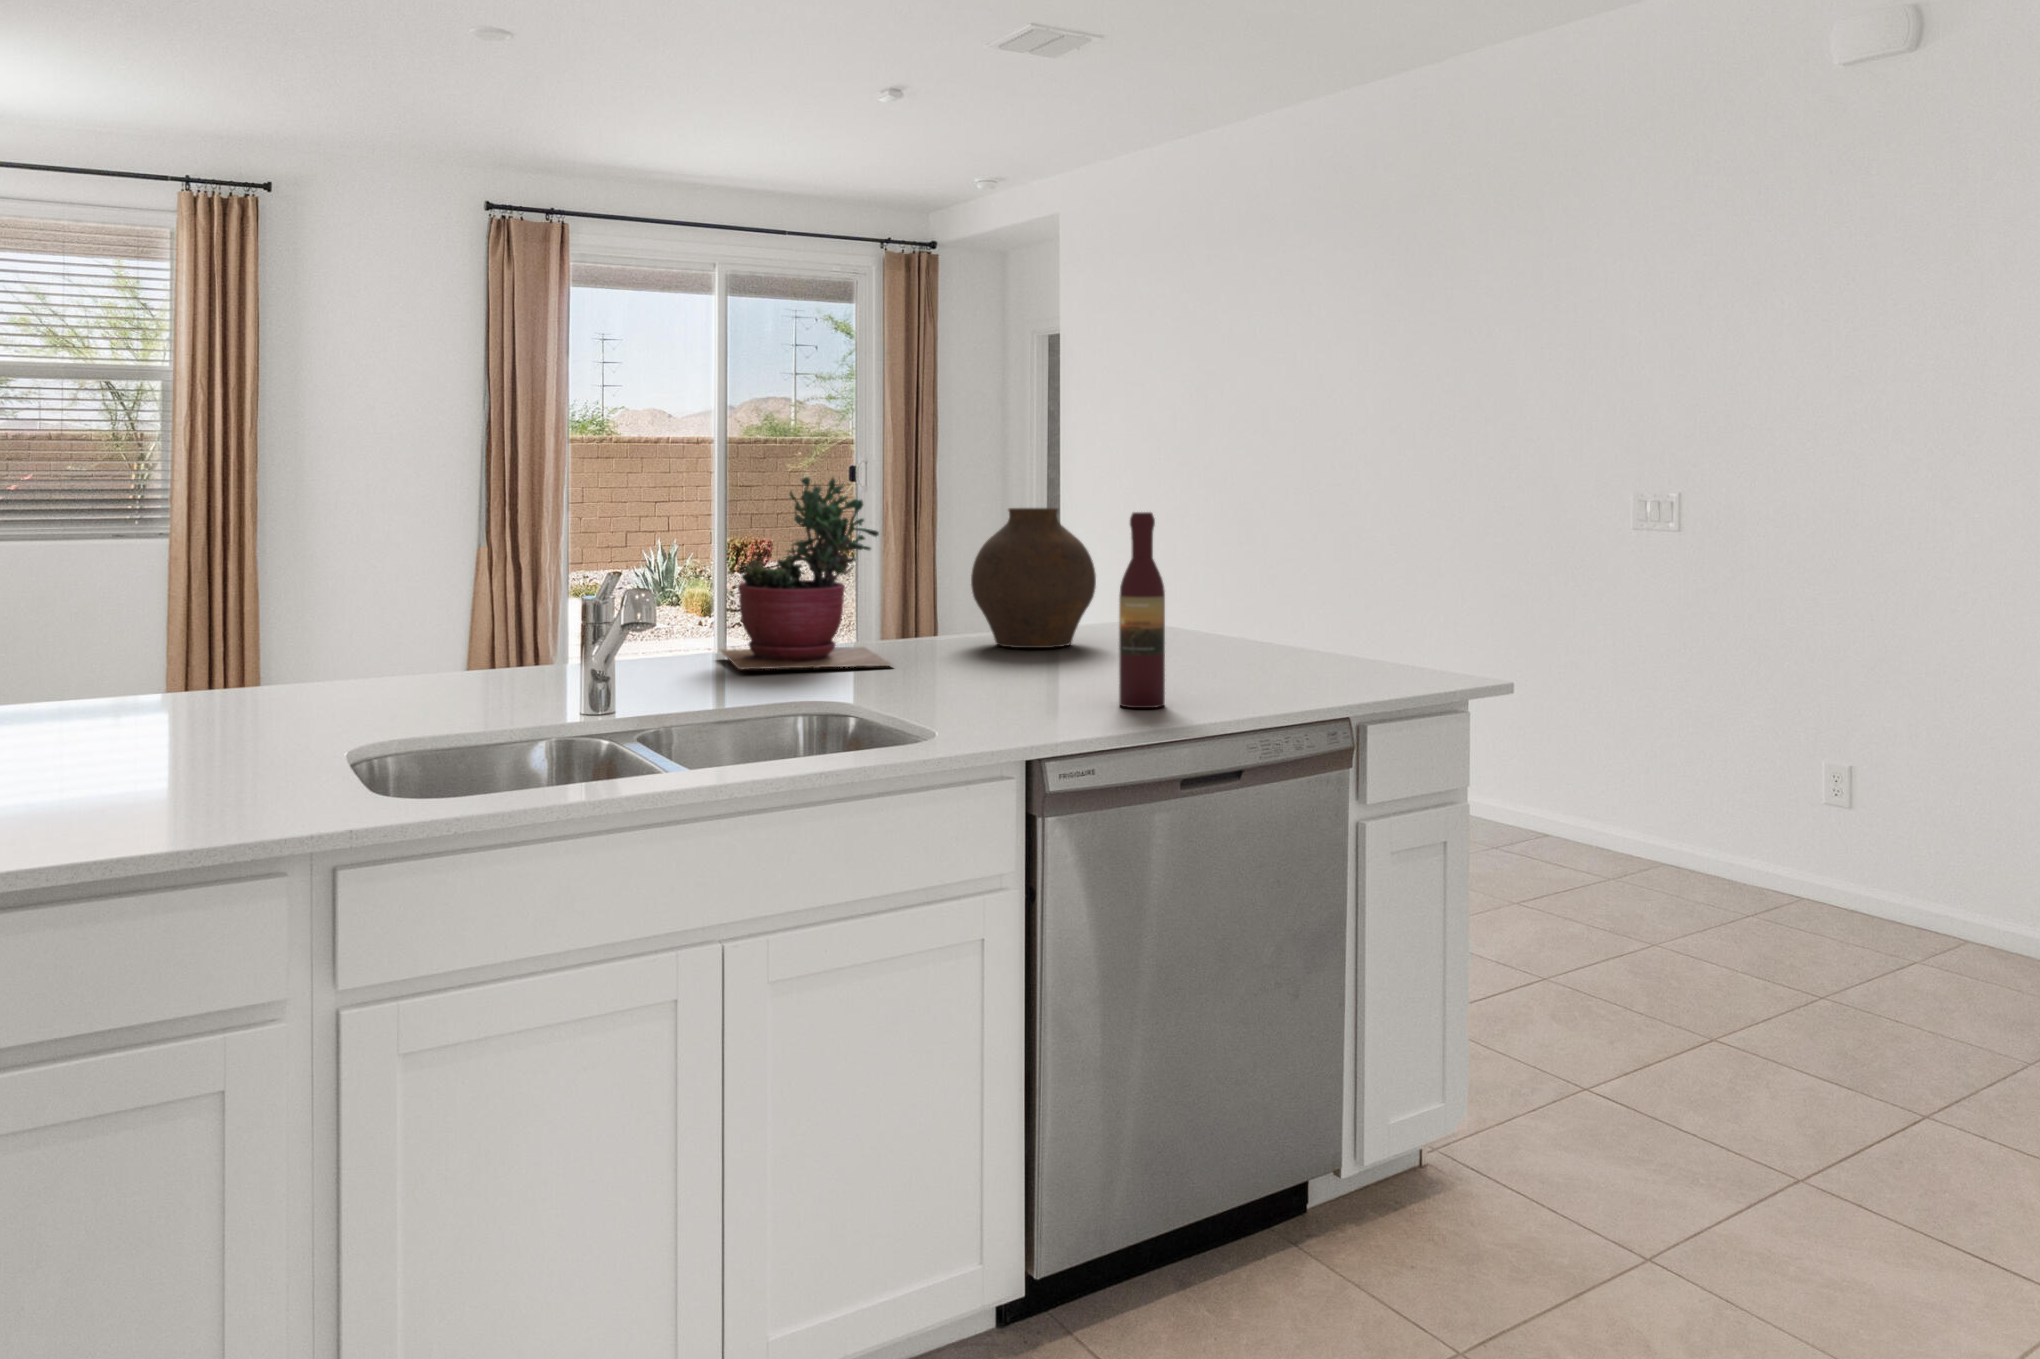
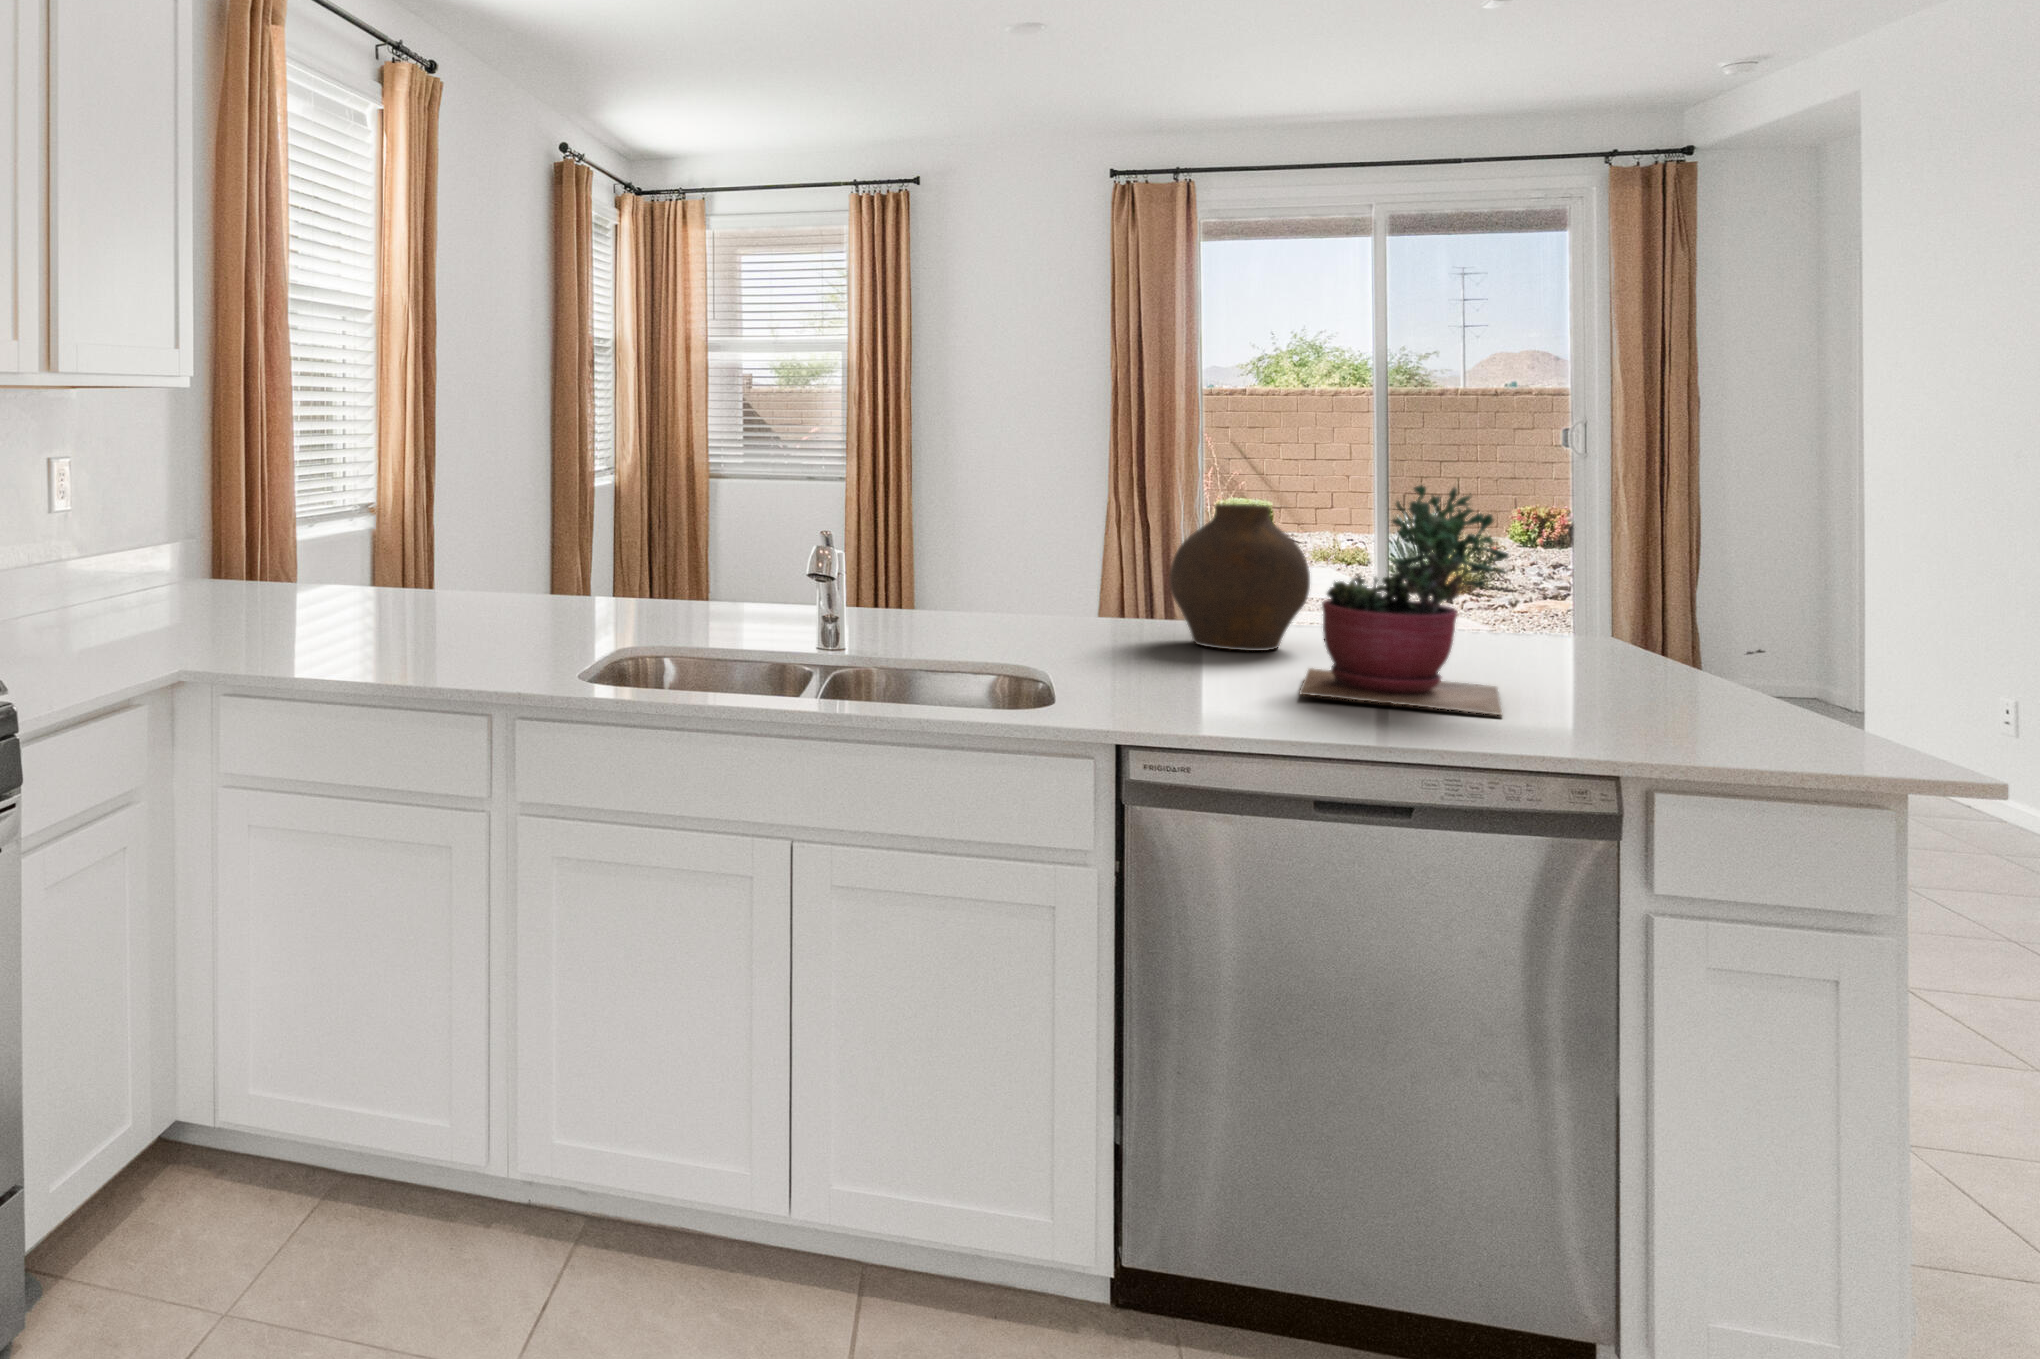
succulent plant: present [721,477,893,669] -> present [1300,486,1509,715]
wine bottle: present [1119,512,1165,708] -> none [1101,520,1153,711]

